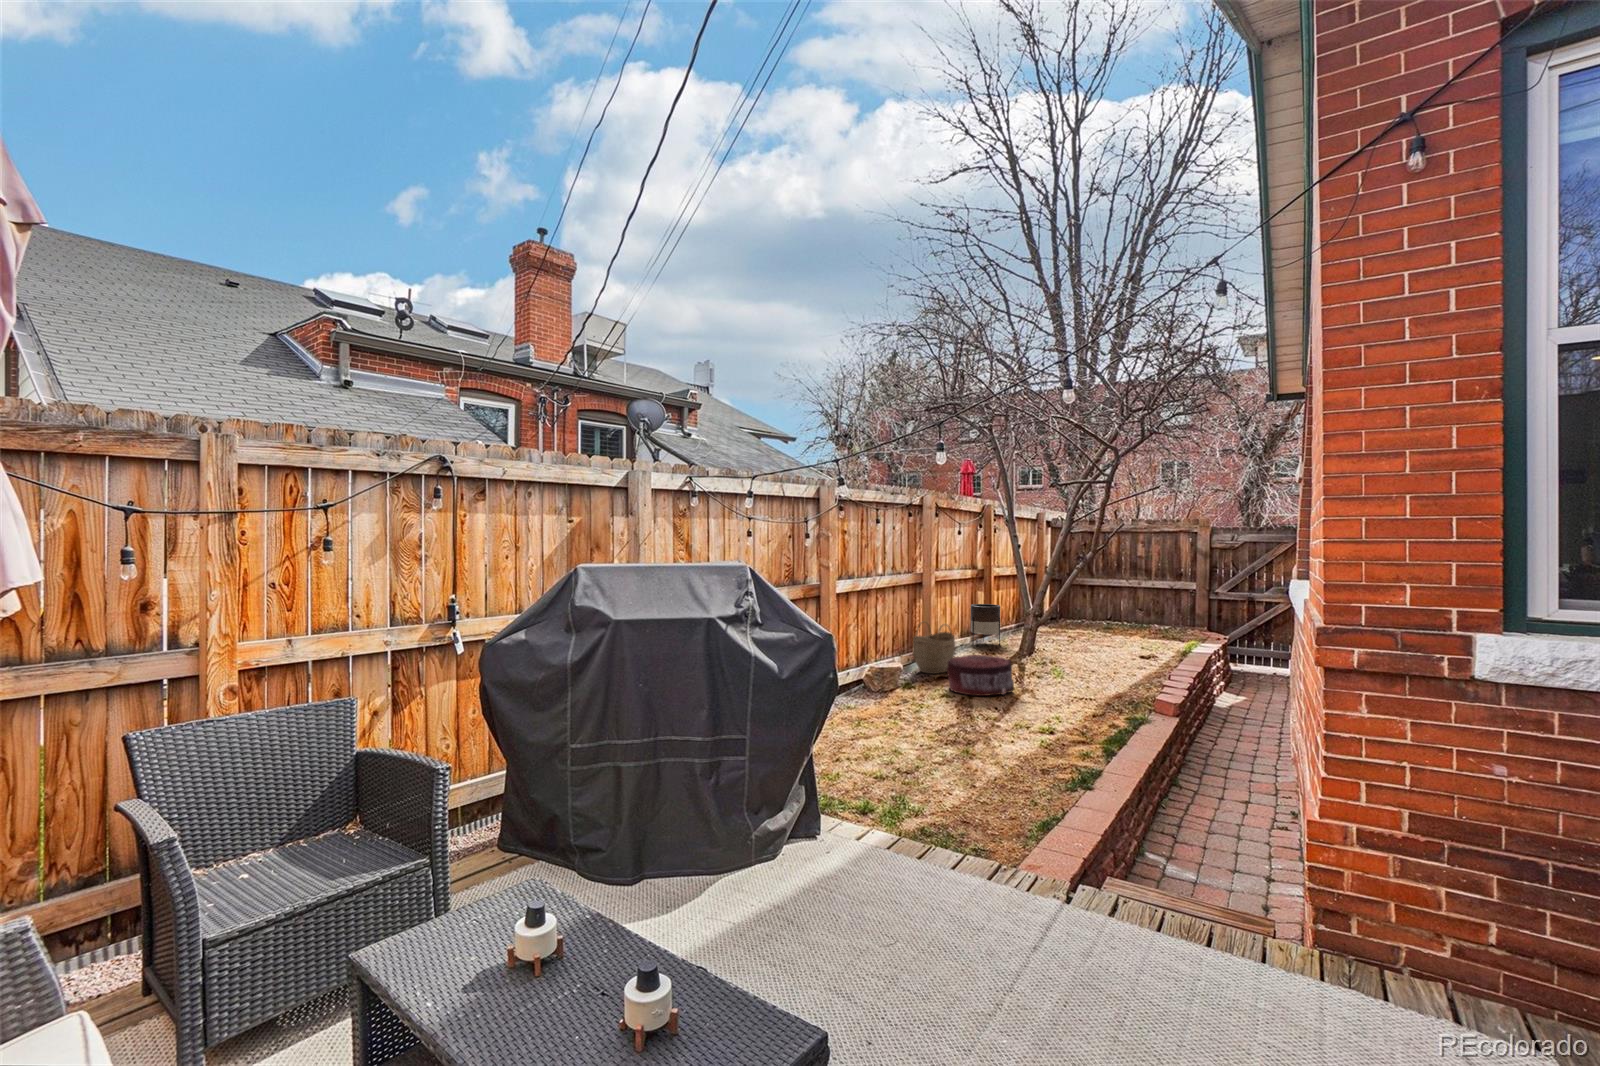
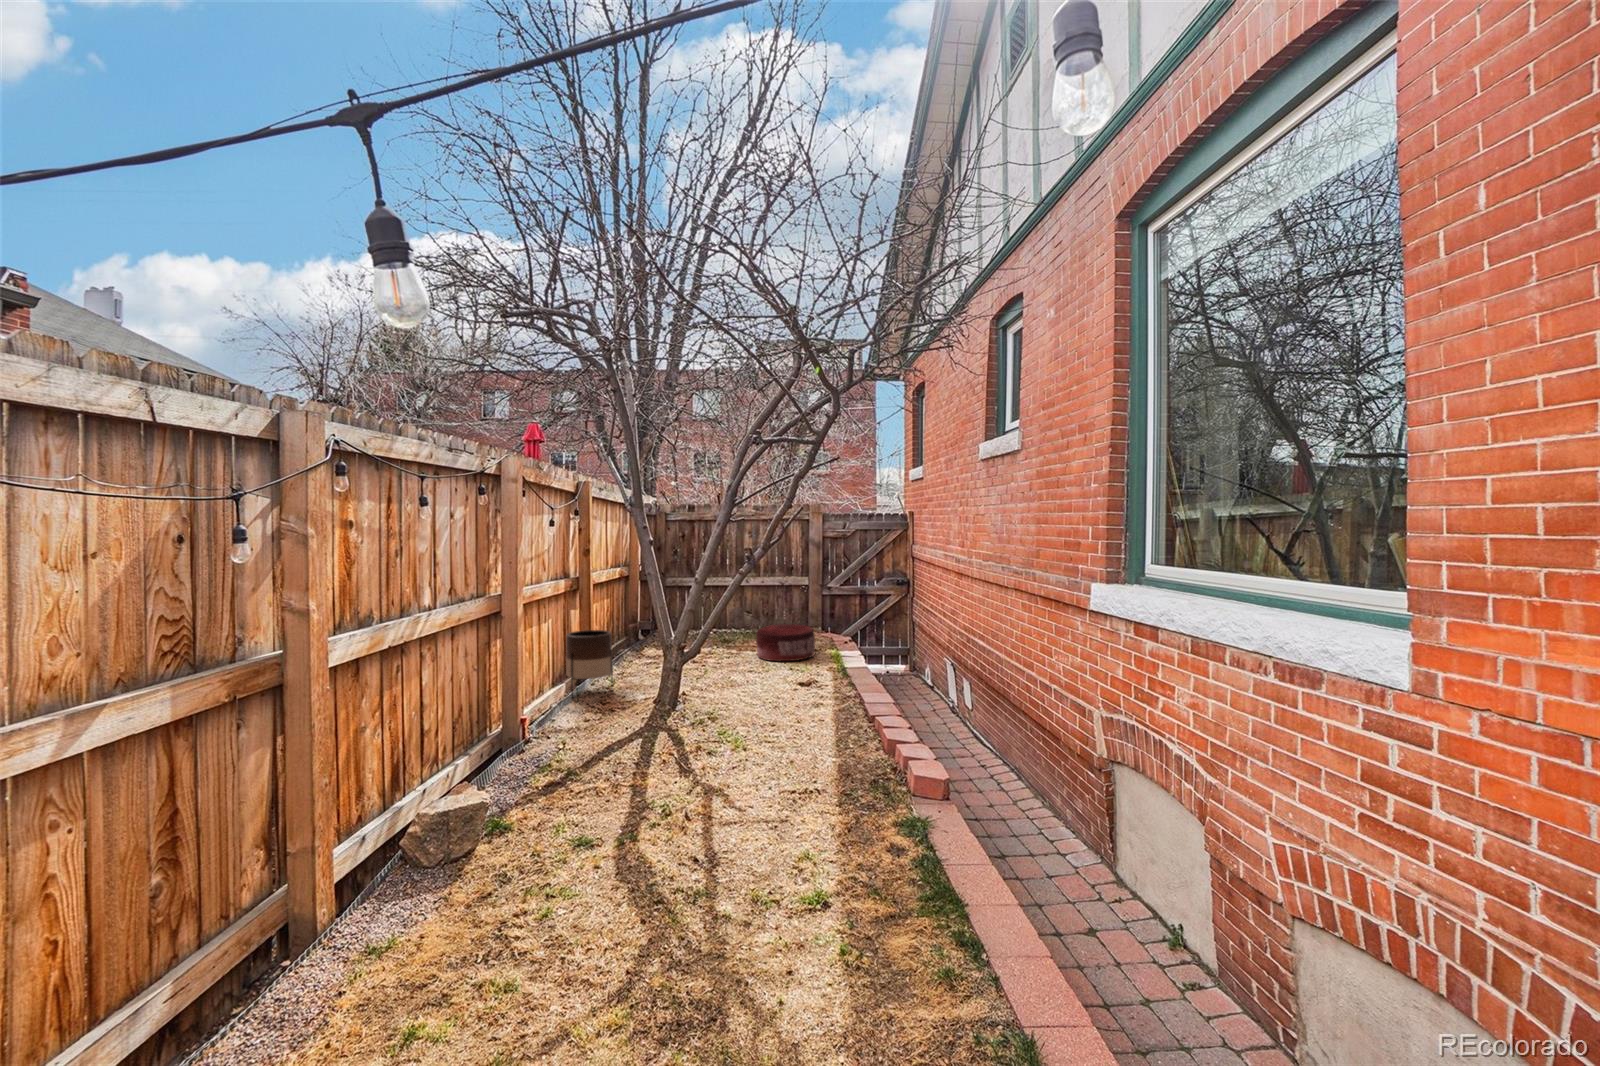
woven basket: present [913,621,955,674] -> none [489,680,564,775]
pouf: present [947,654,1014,696] -> present [756,624,816,661]

